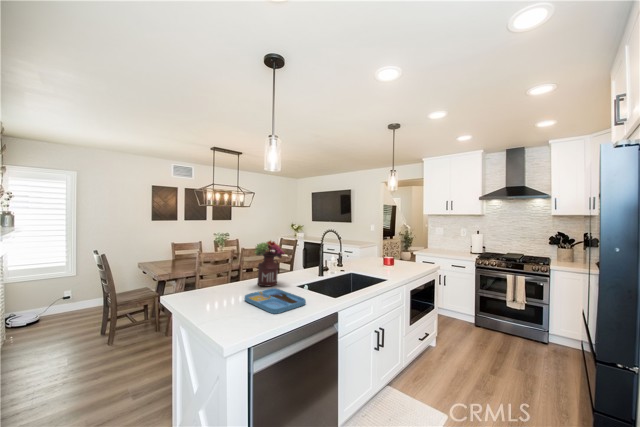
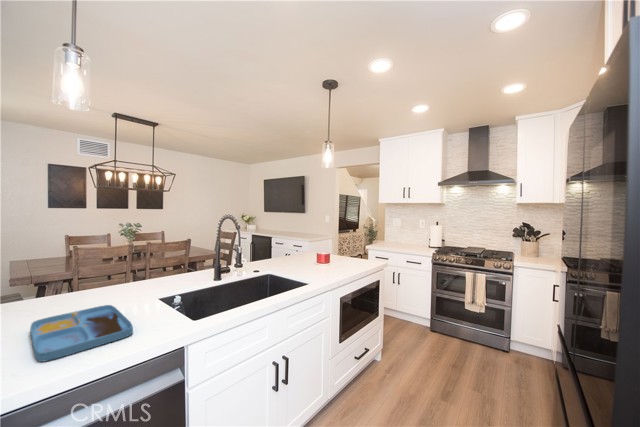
flower arrangement: present [254,241,285,287] -> none [91,231,149,300]

